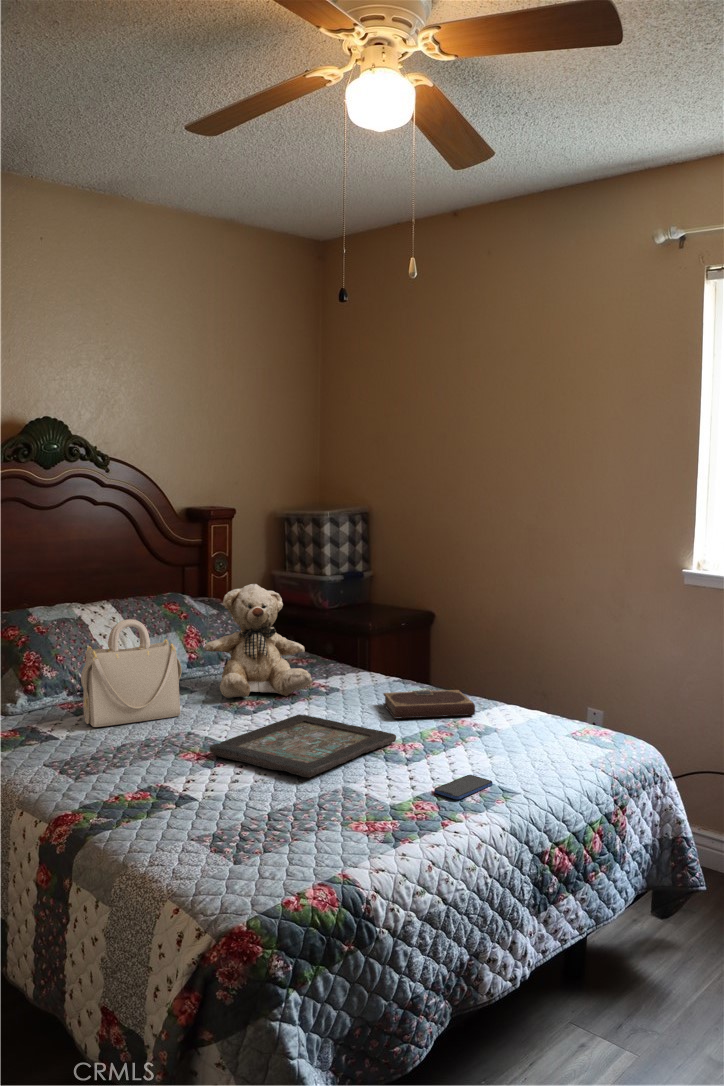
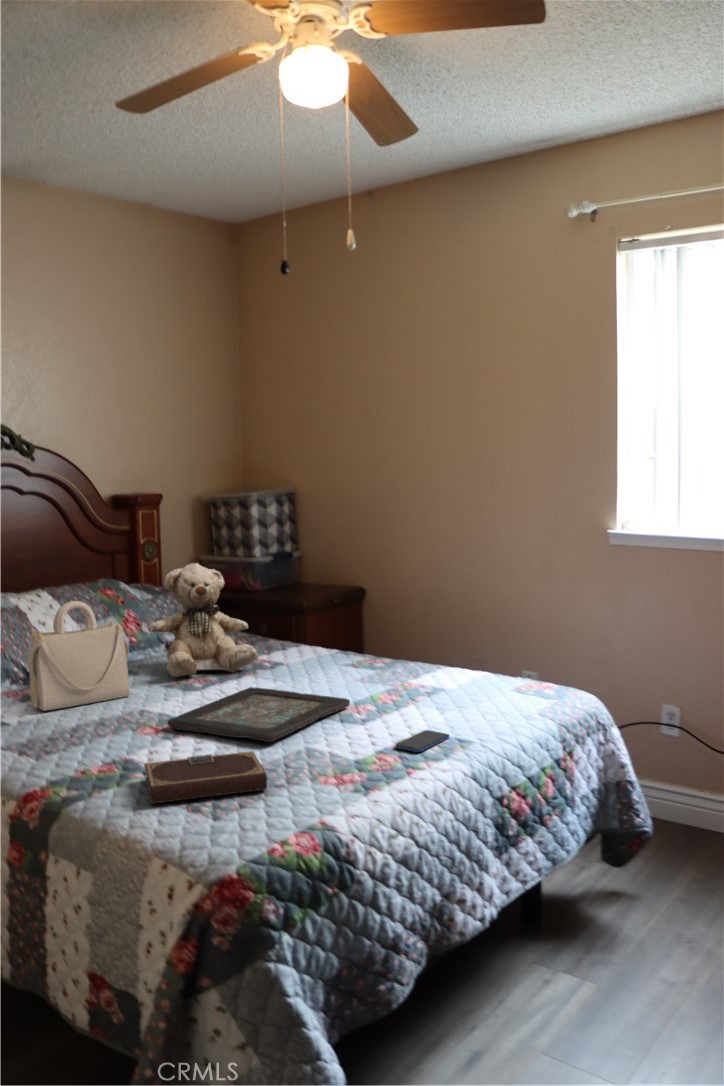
notebook: present [383,690,475,719] -> present [145,751,267,804]

